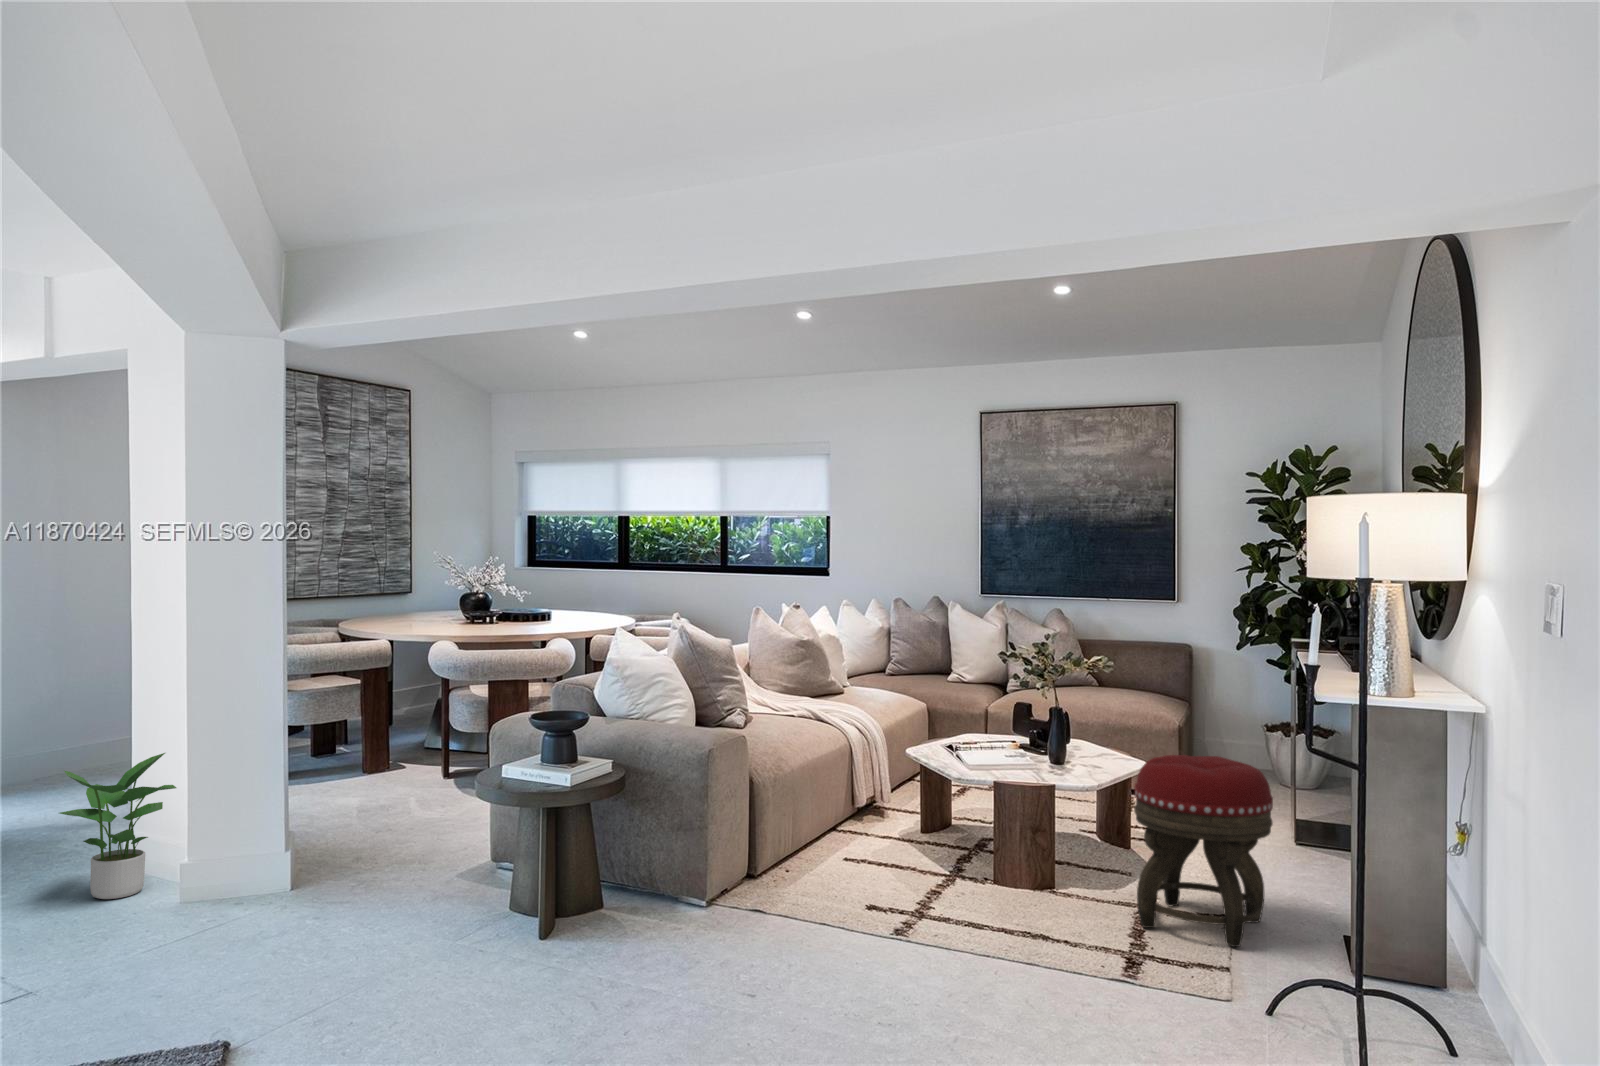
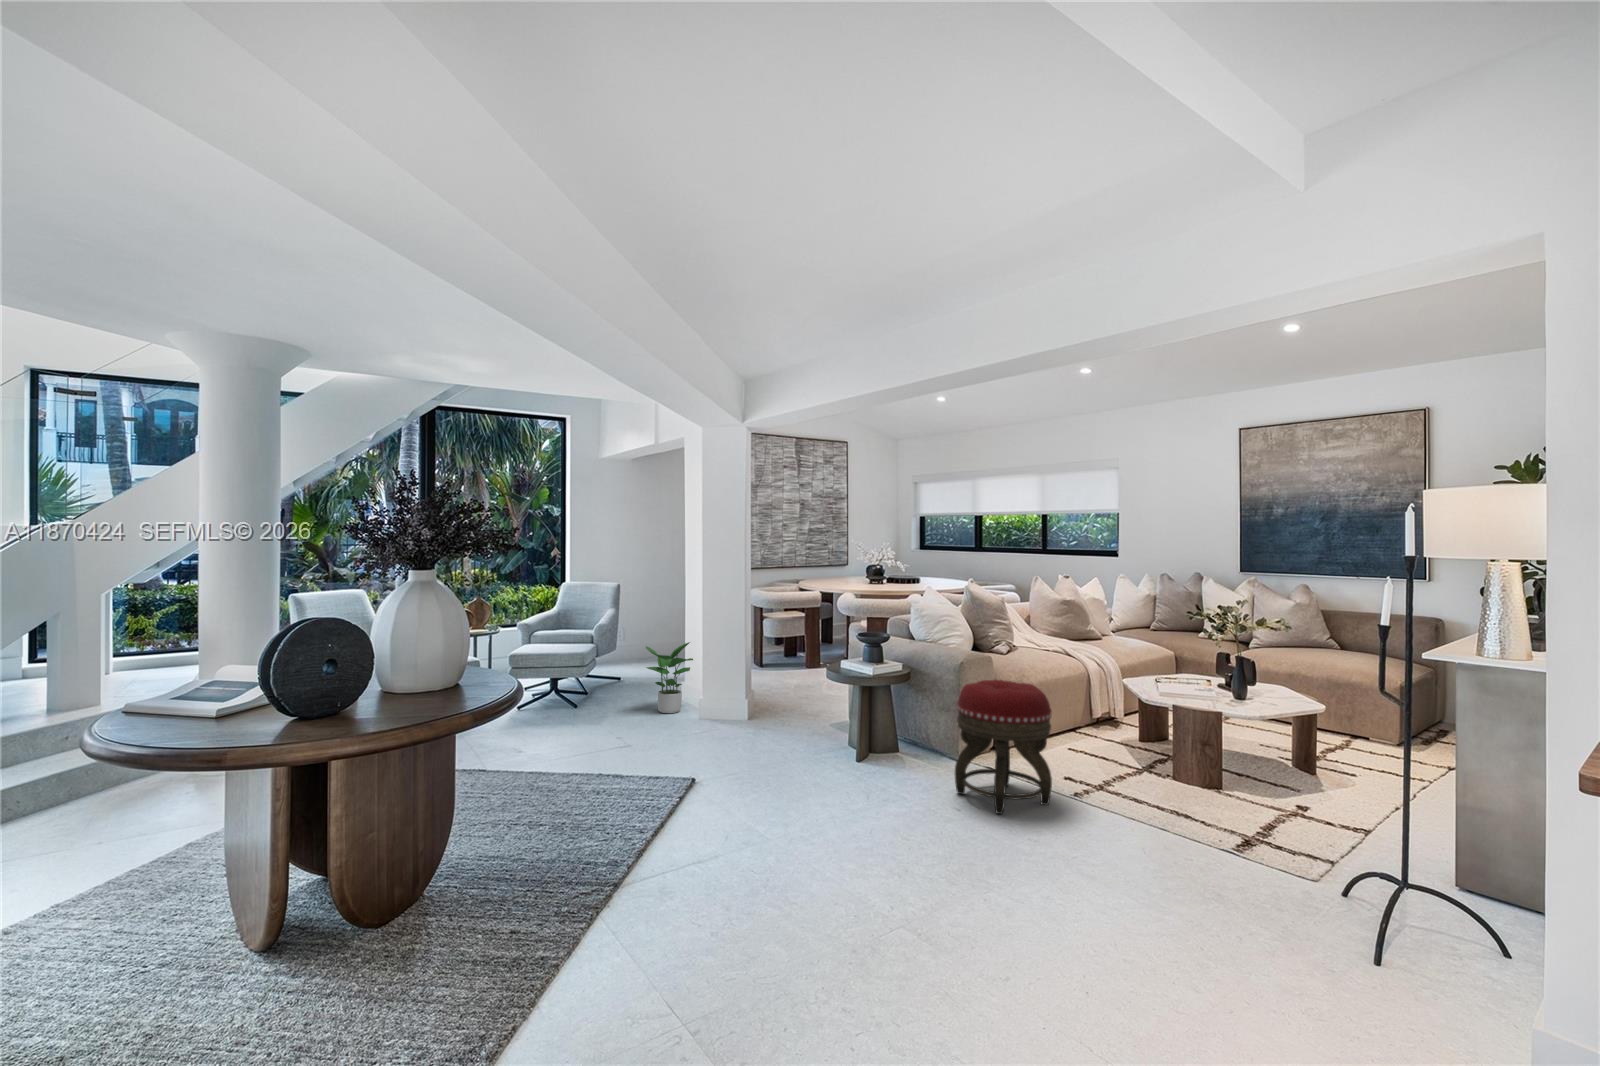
footstool: present [1134,755,1273,947] -> present [955,680,1052,814]

